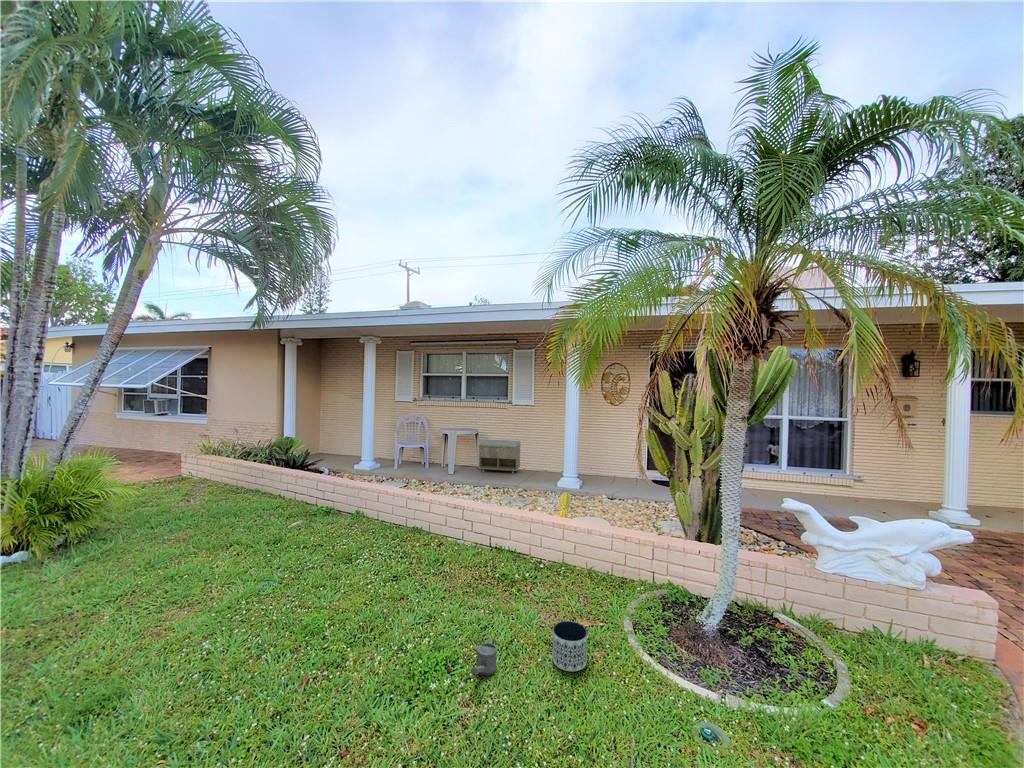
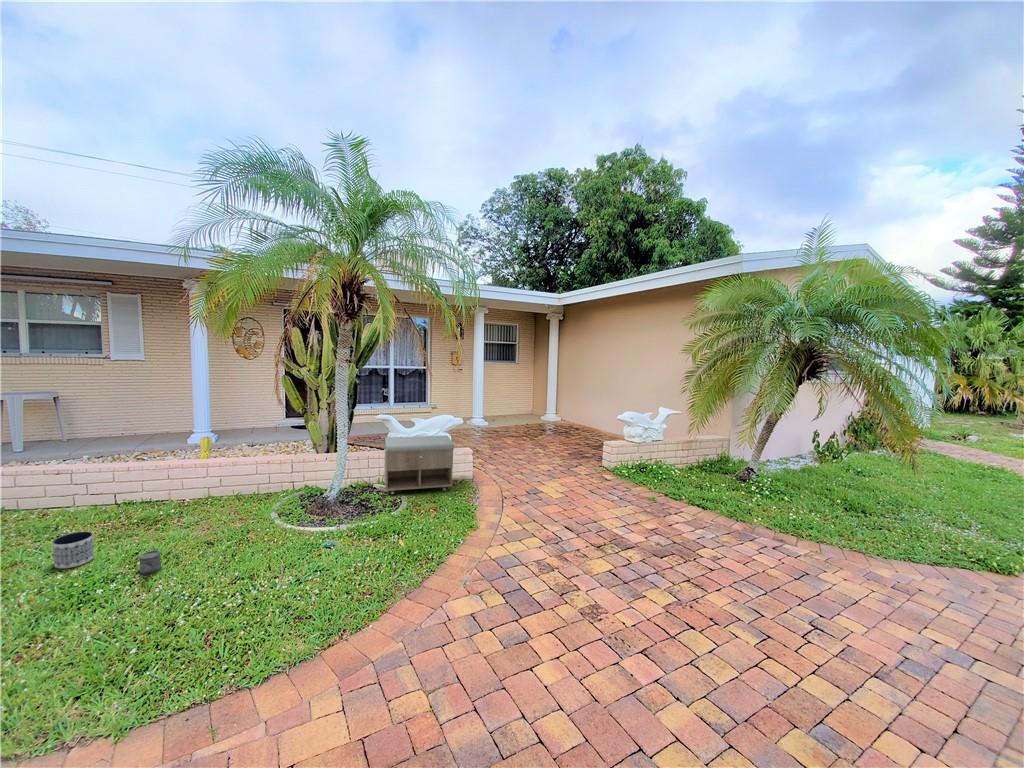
storage bench: present [479,439,520,473] -> present [384,435,454,494]
planter: present [553,621,587,672] -> present [53,532,94,568]

